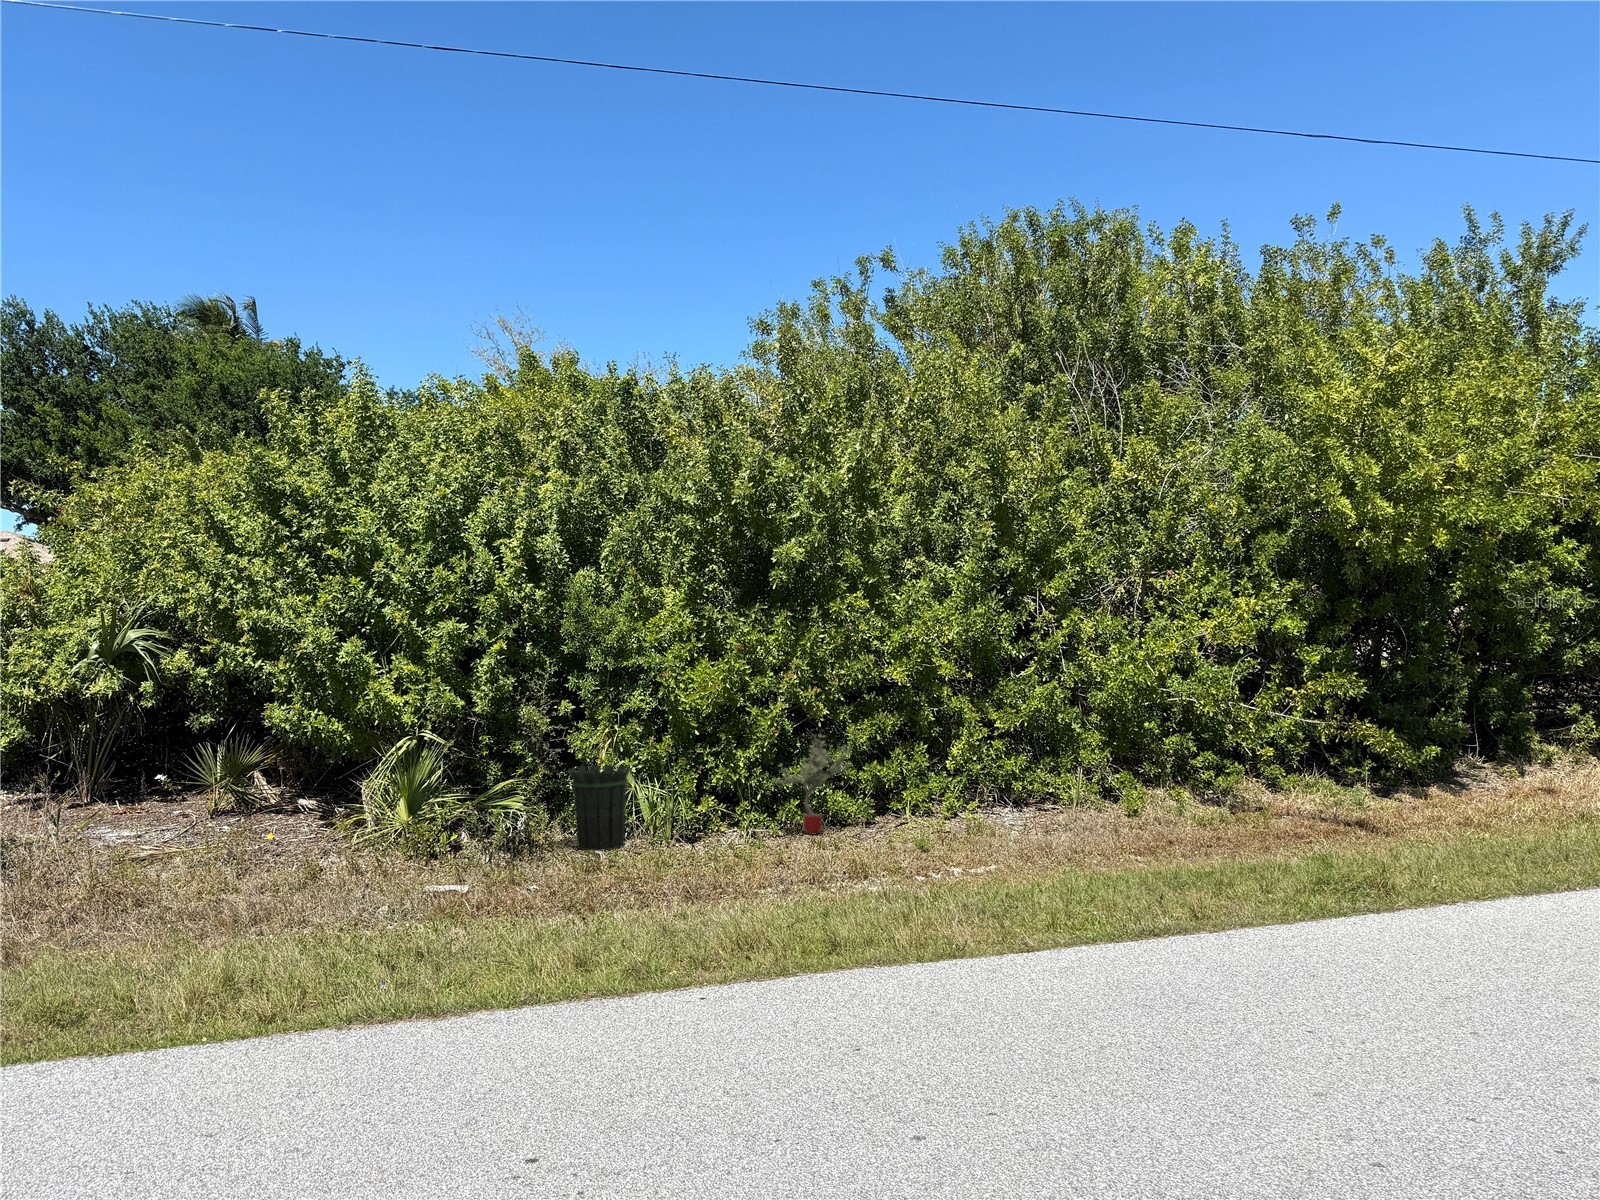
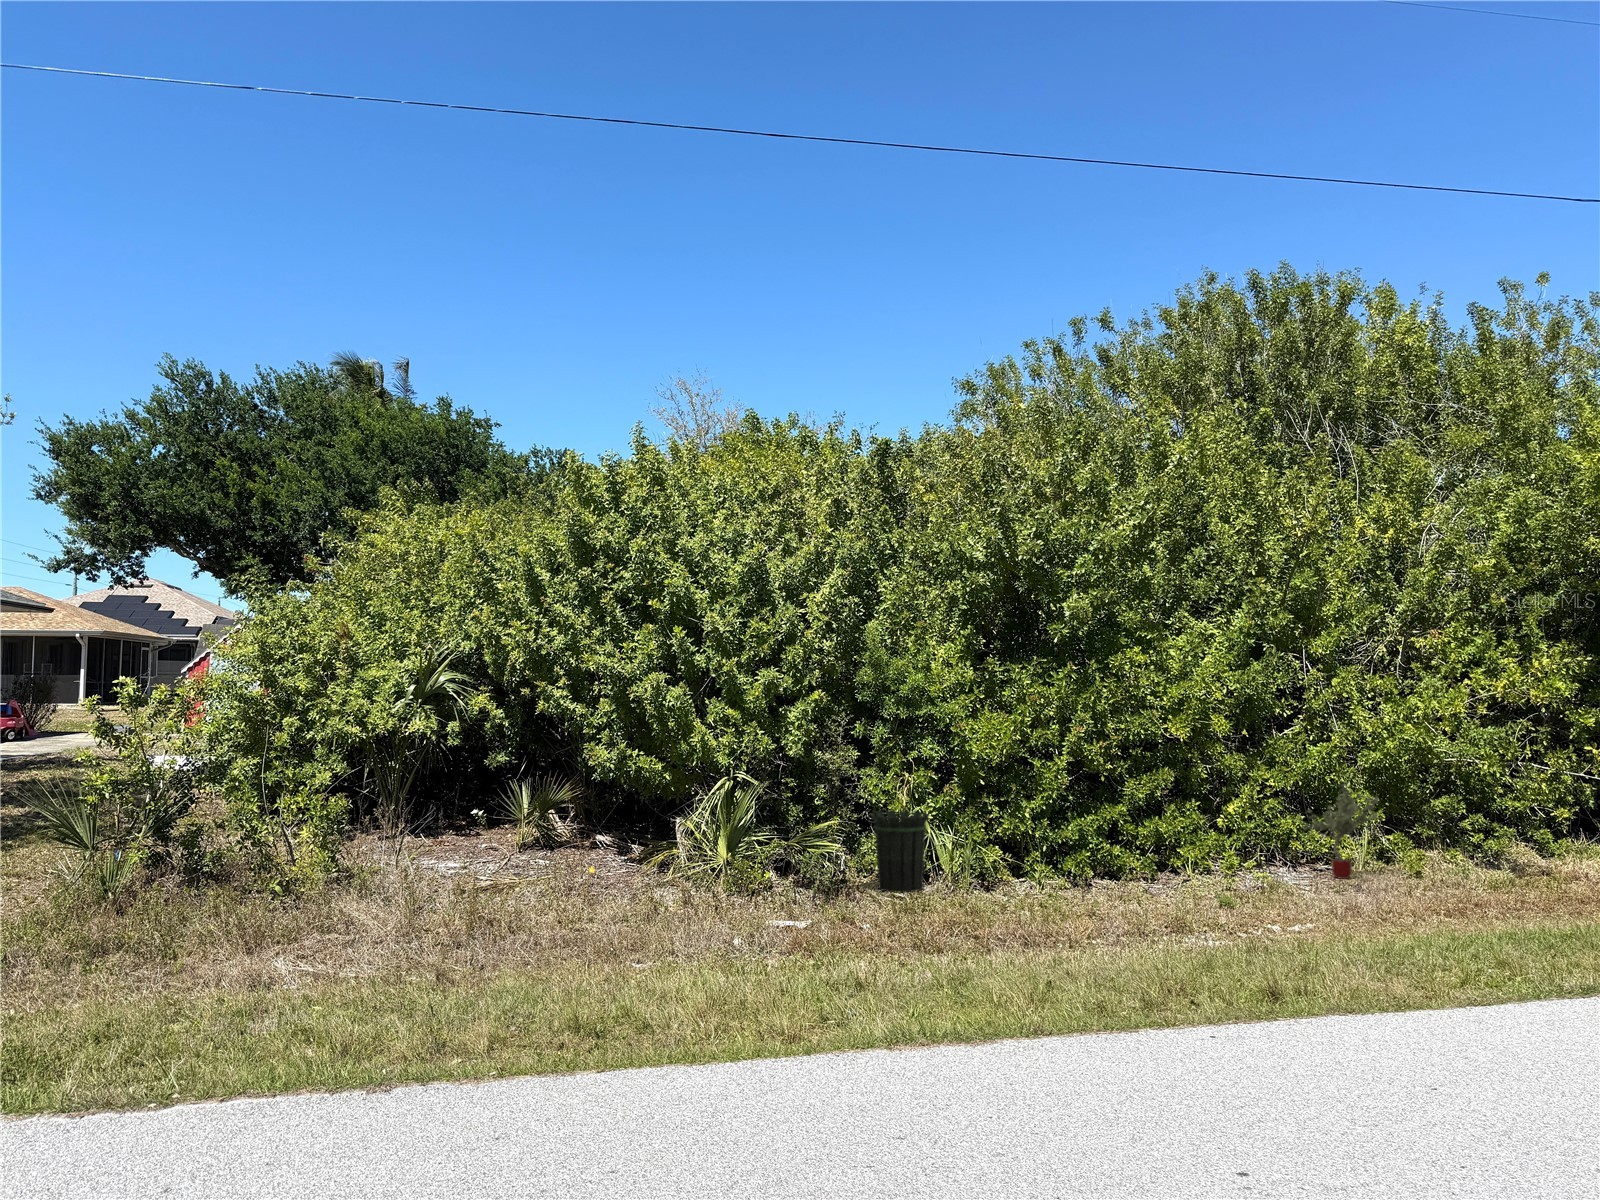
potted tree: present [773,734,850,835] -> present [1302,784,1378,879]

